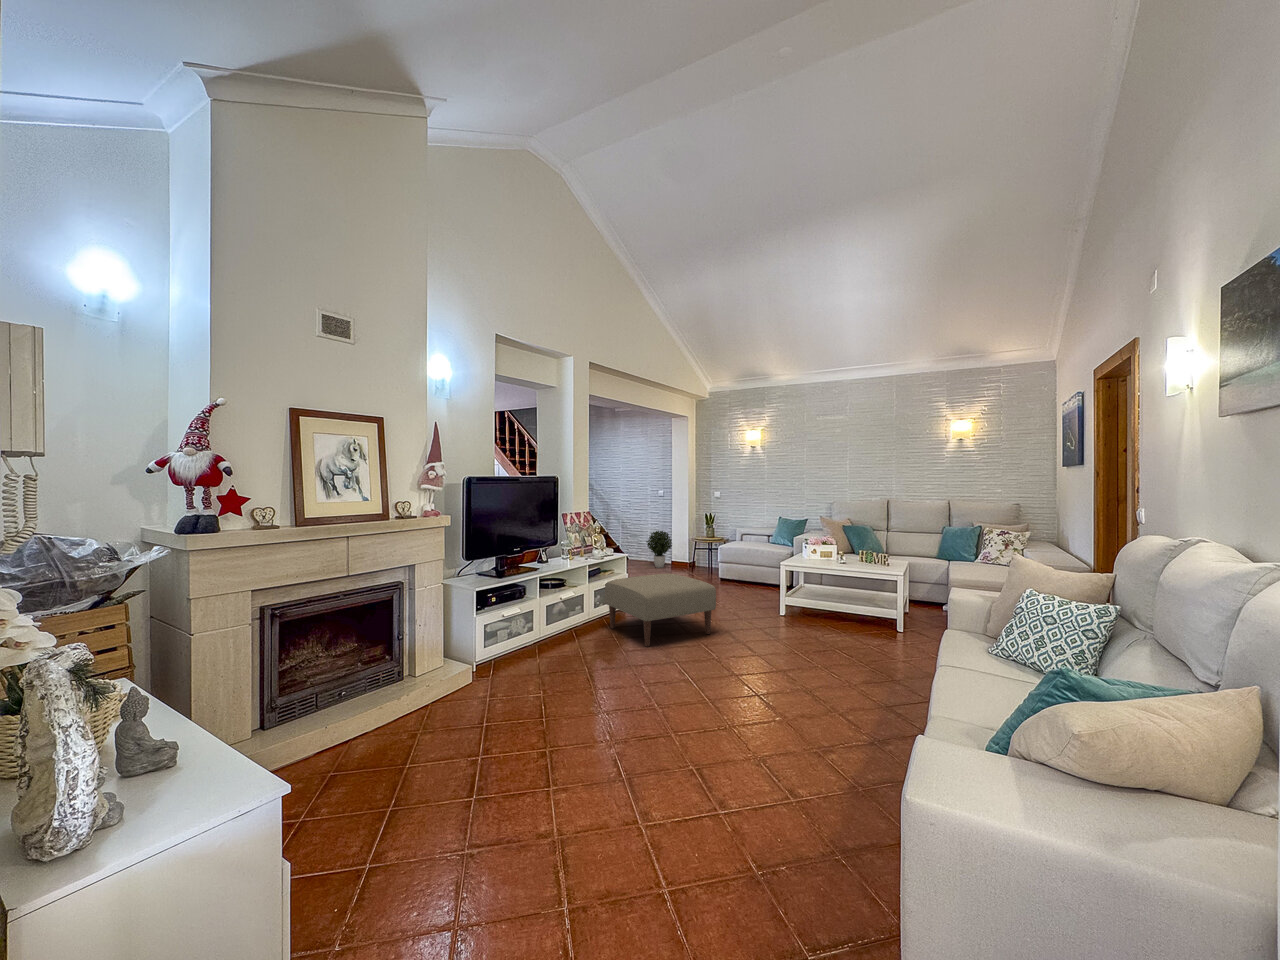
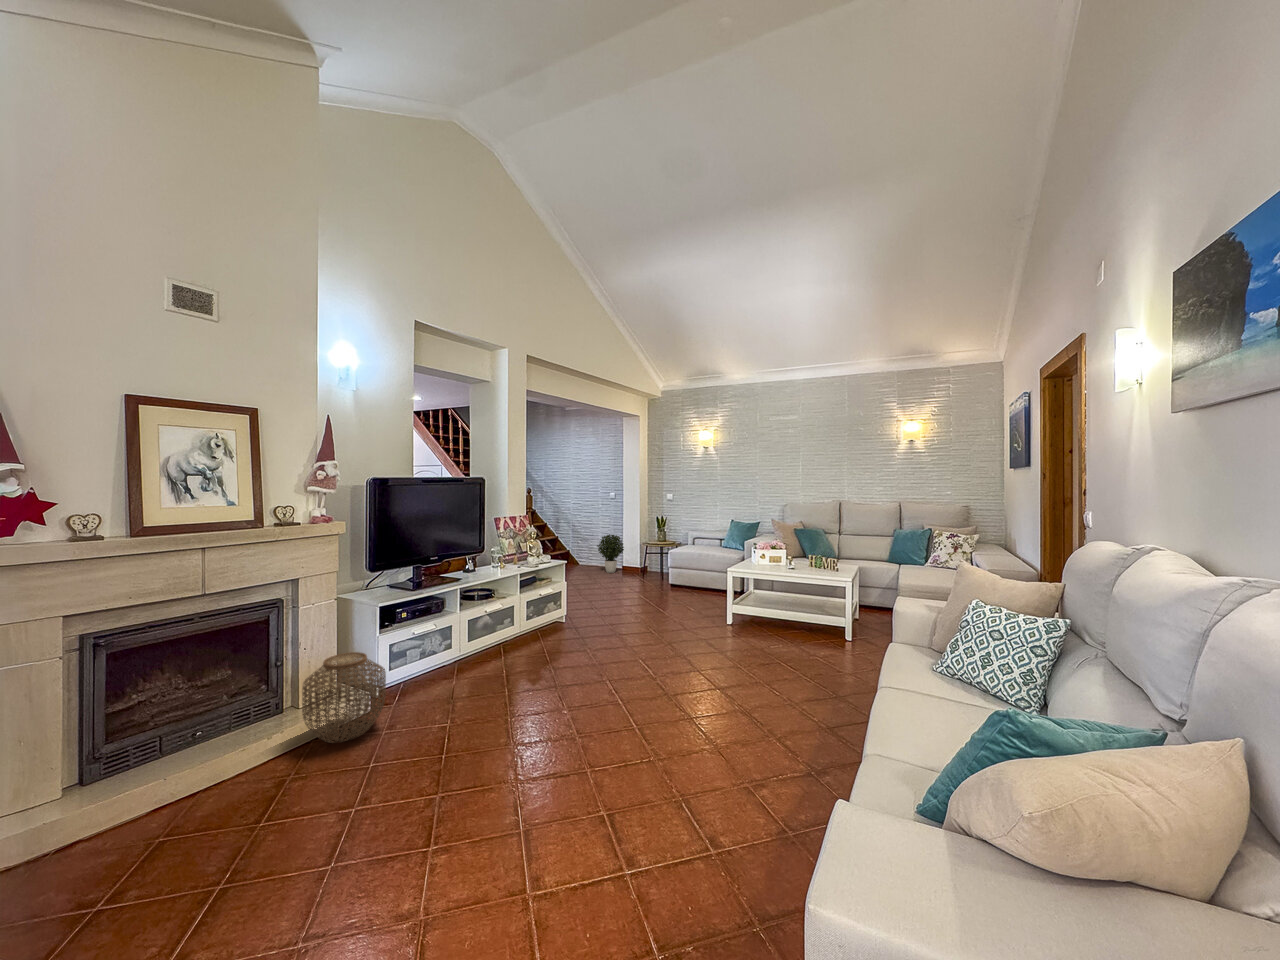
ottoman: present [605,574,716,647] -> none [539,582,657,662]
woven basket: none [421,630,488,707] -> present [302,652,386,743]

